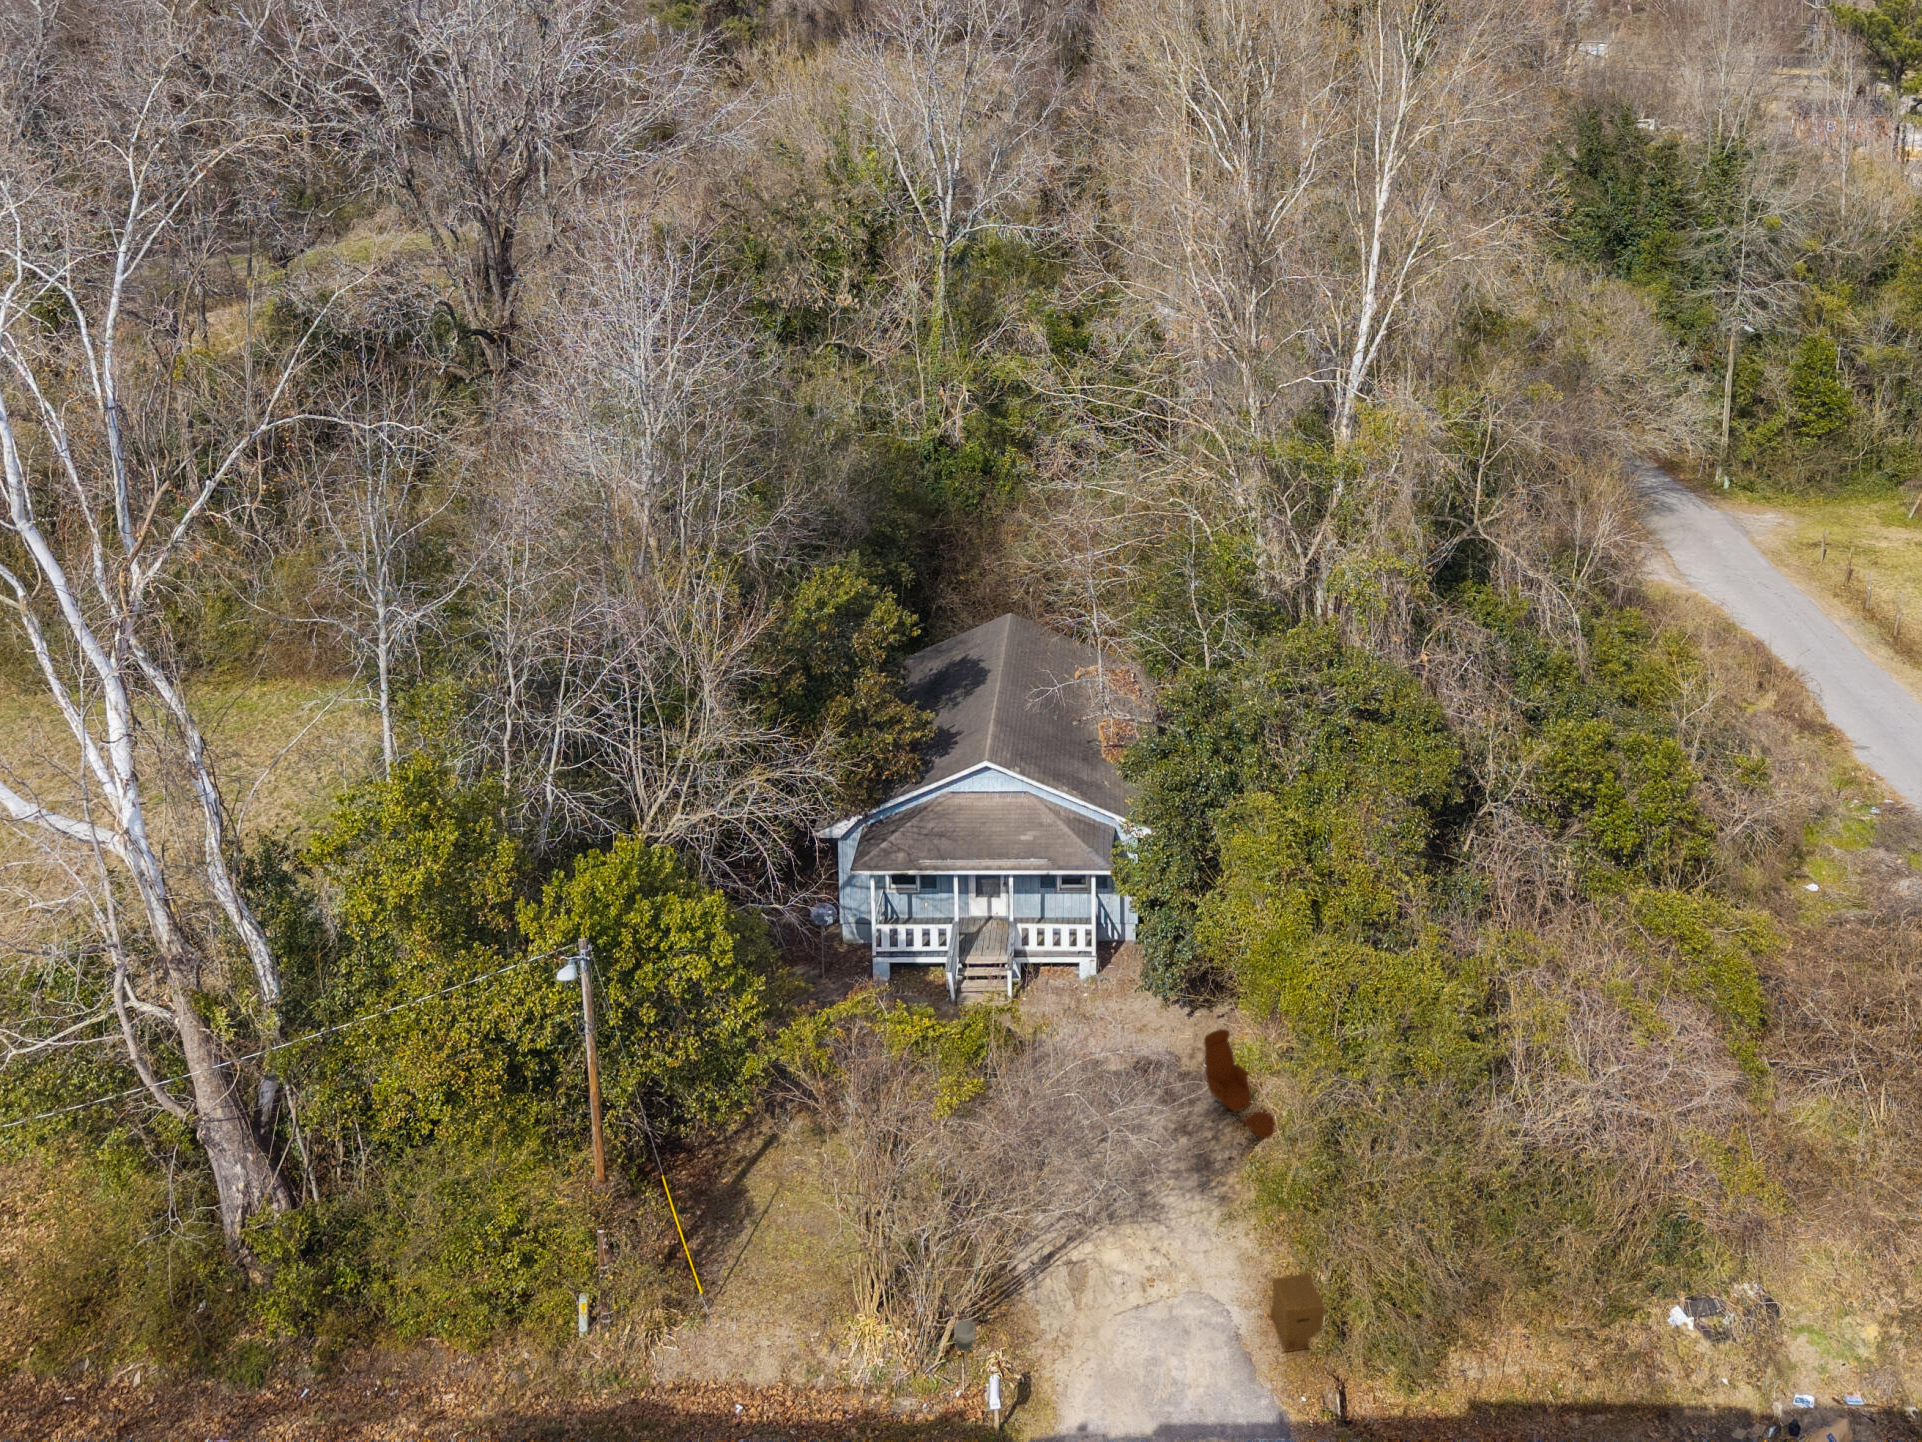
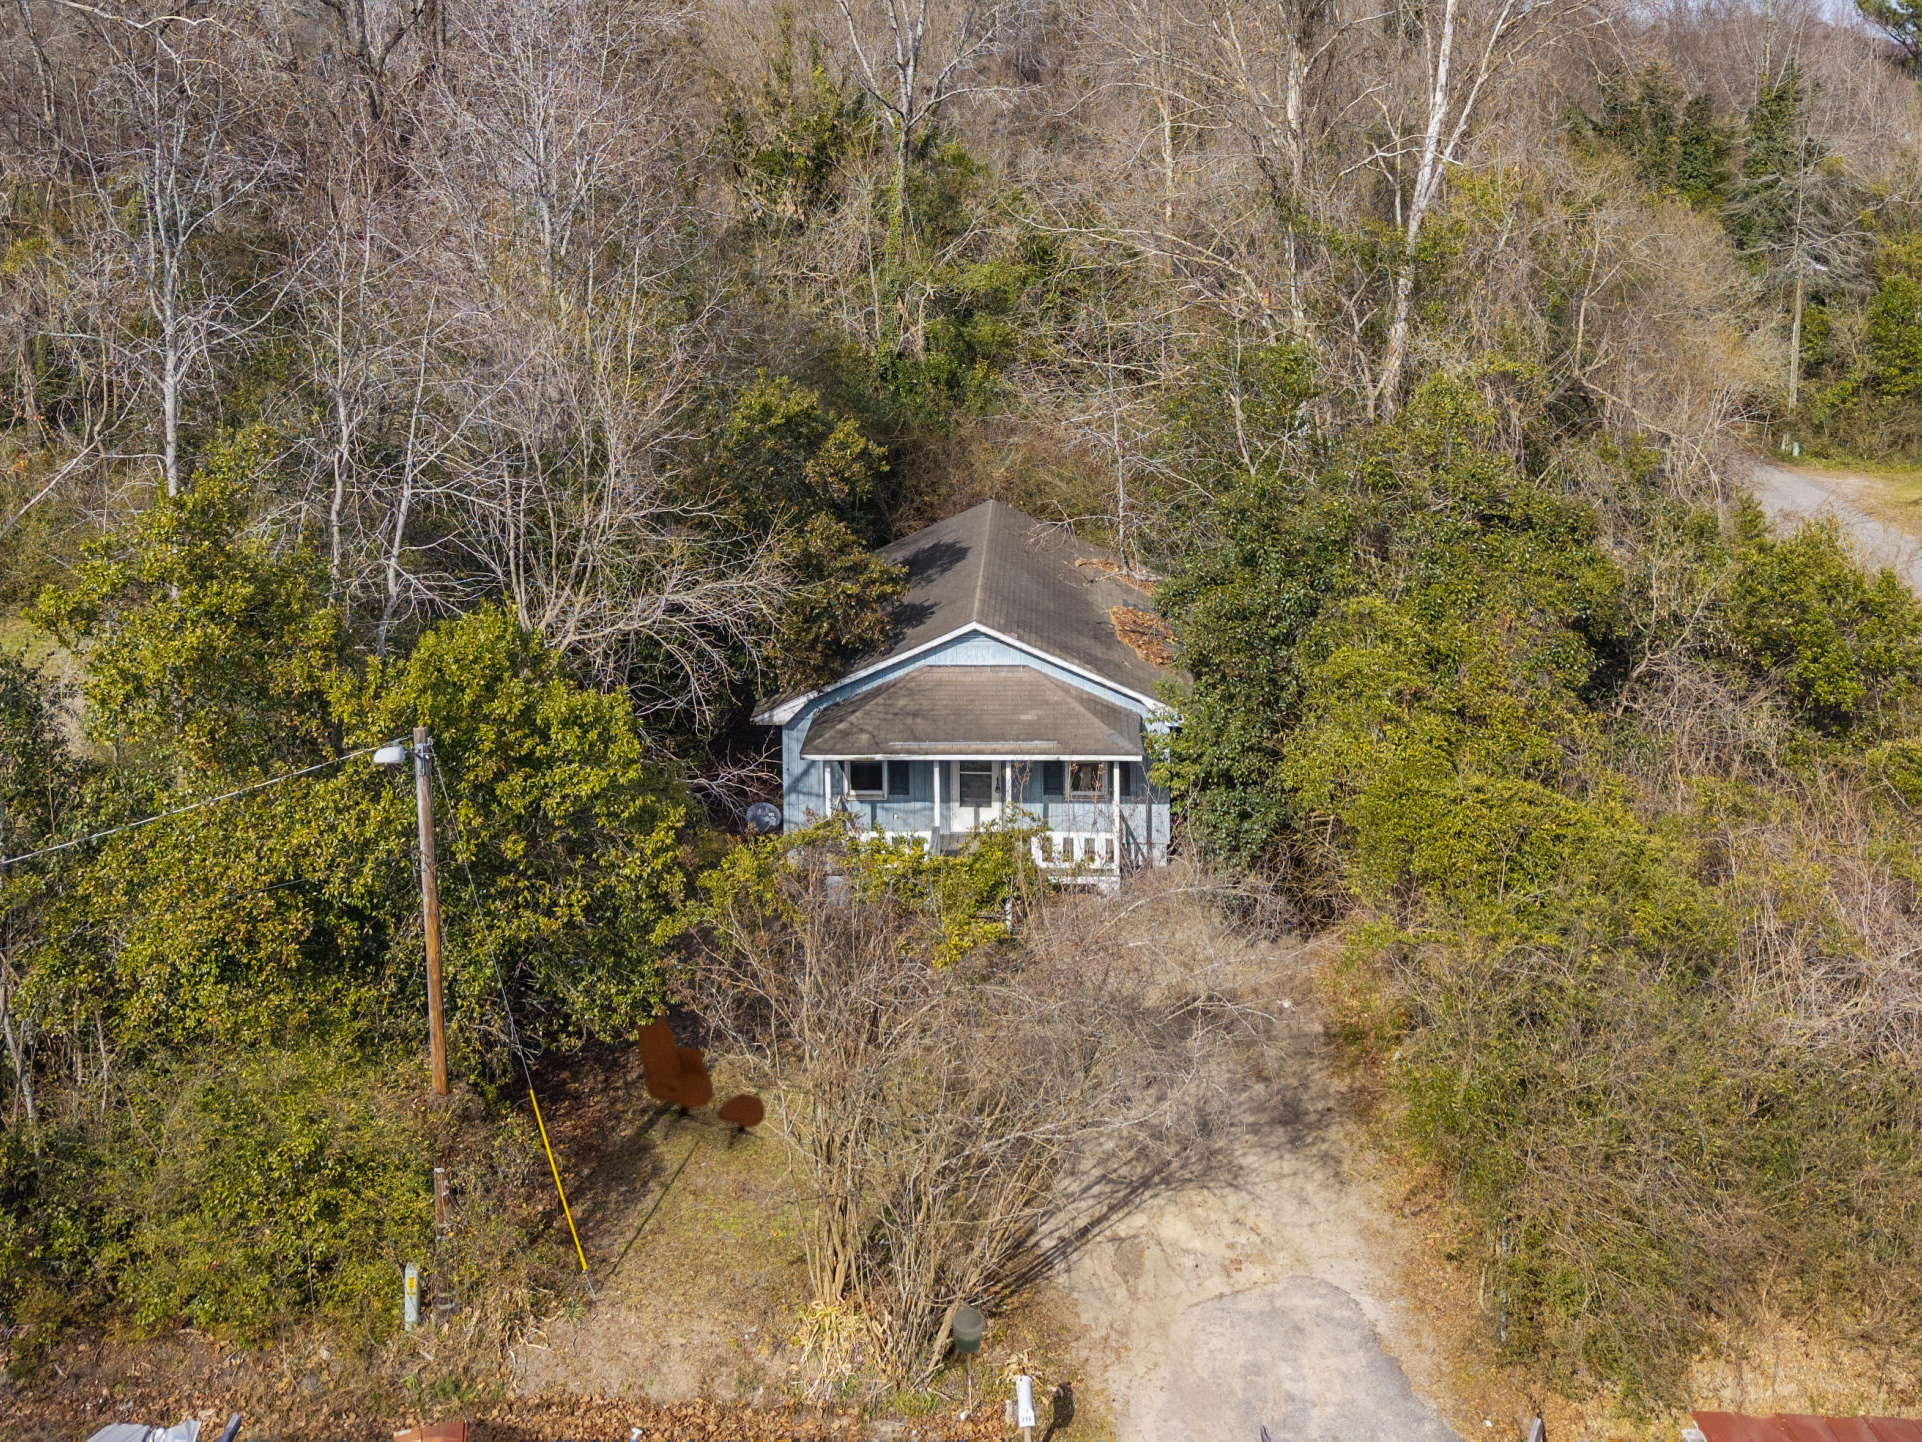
lounge chair: present [1204,1029,1275,1141] -> present [635,1009,765,1144]
cardboard box: present [1270,1273,1326,1352] -> none [1409,1247,1500,1362]

